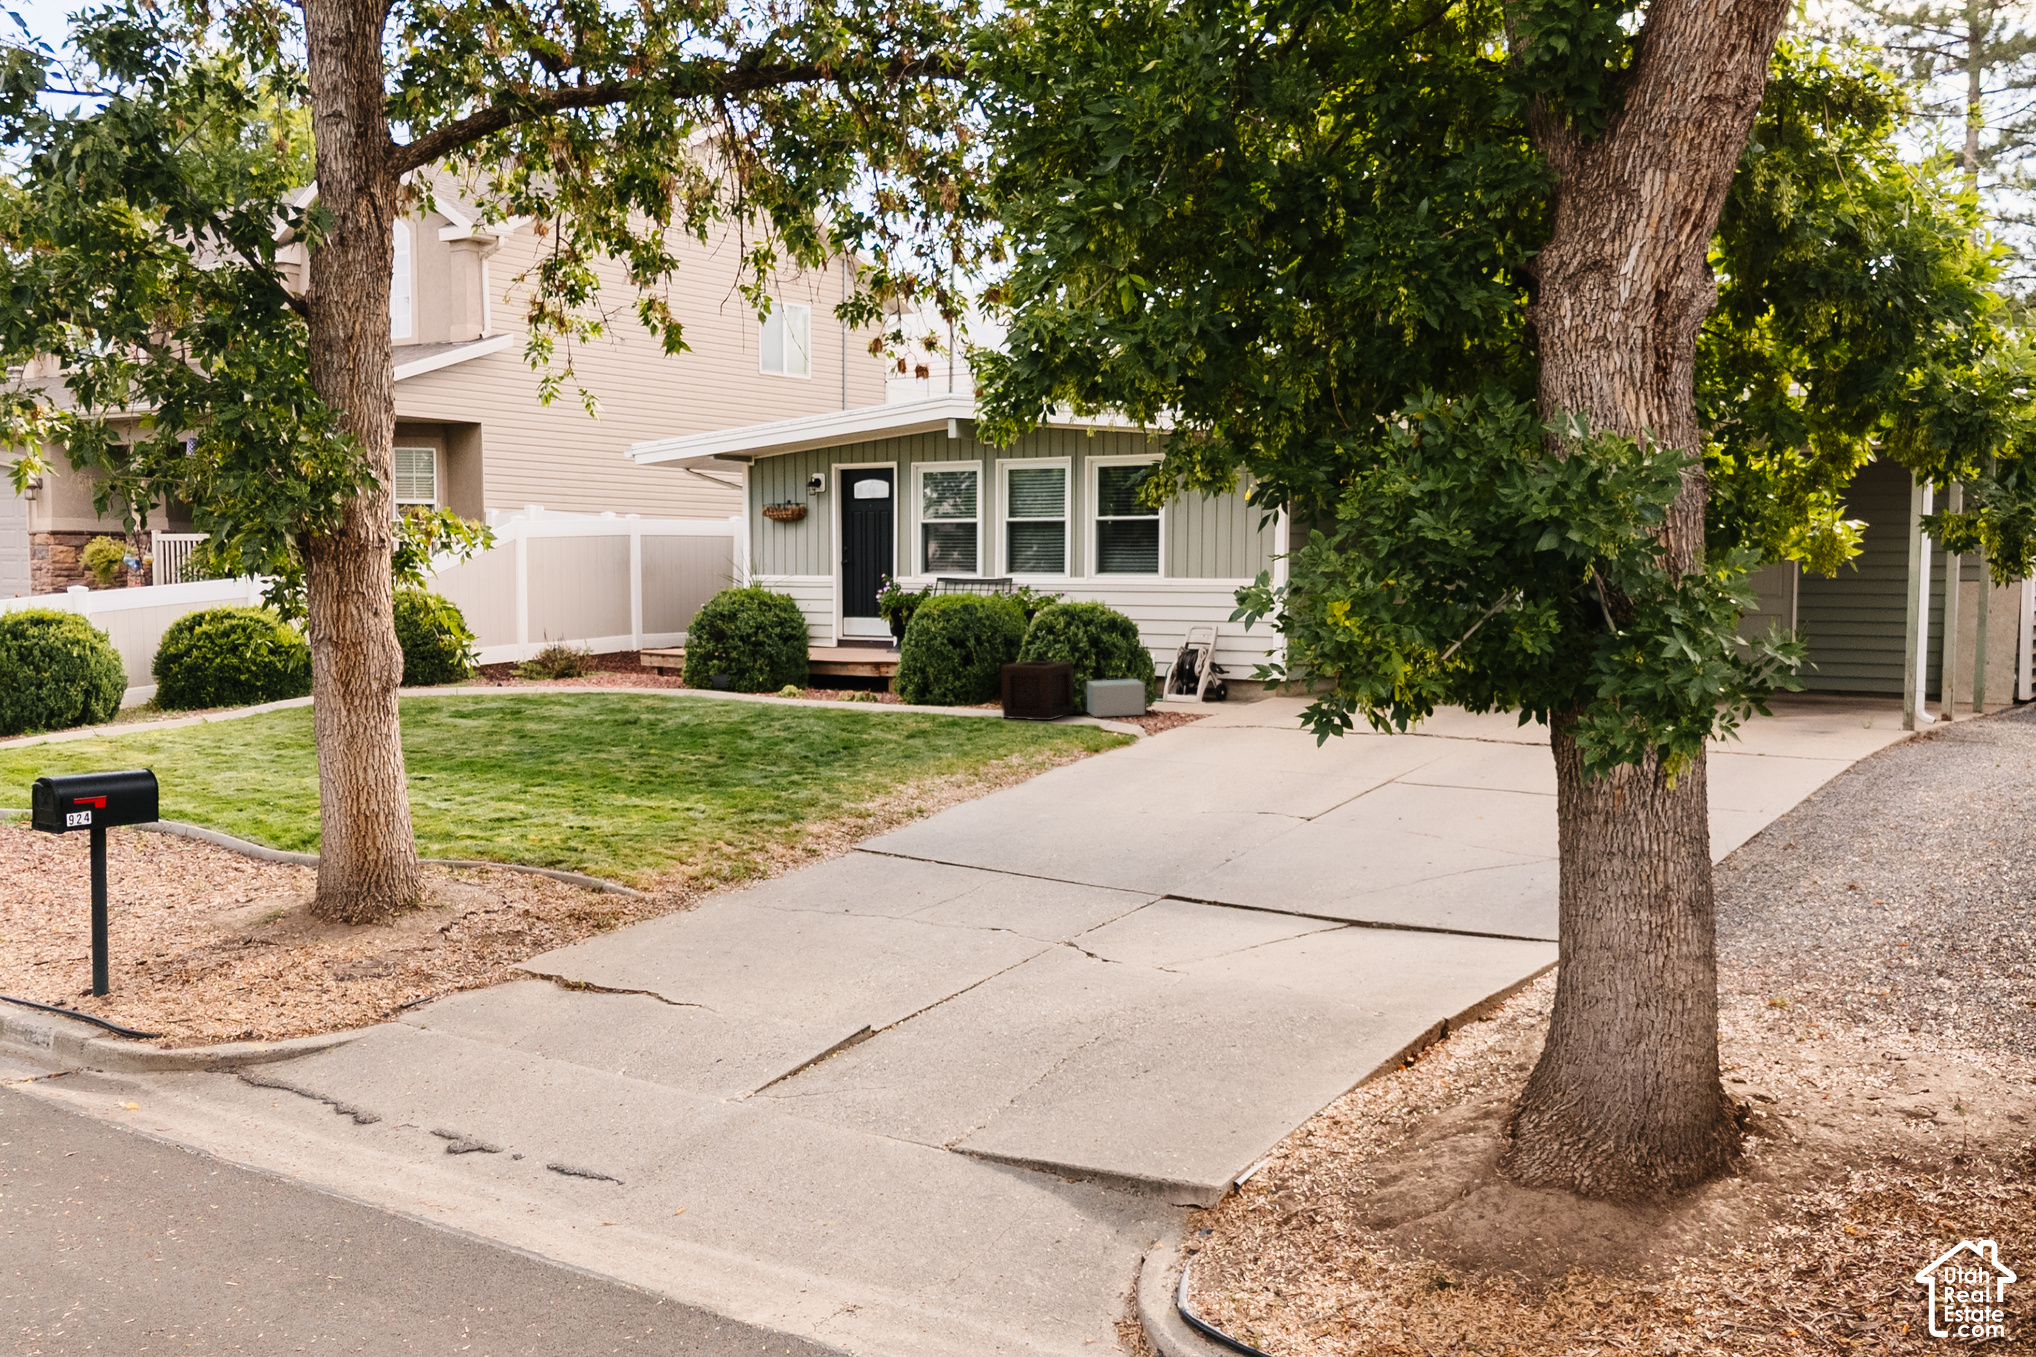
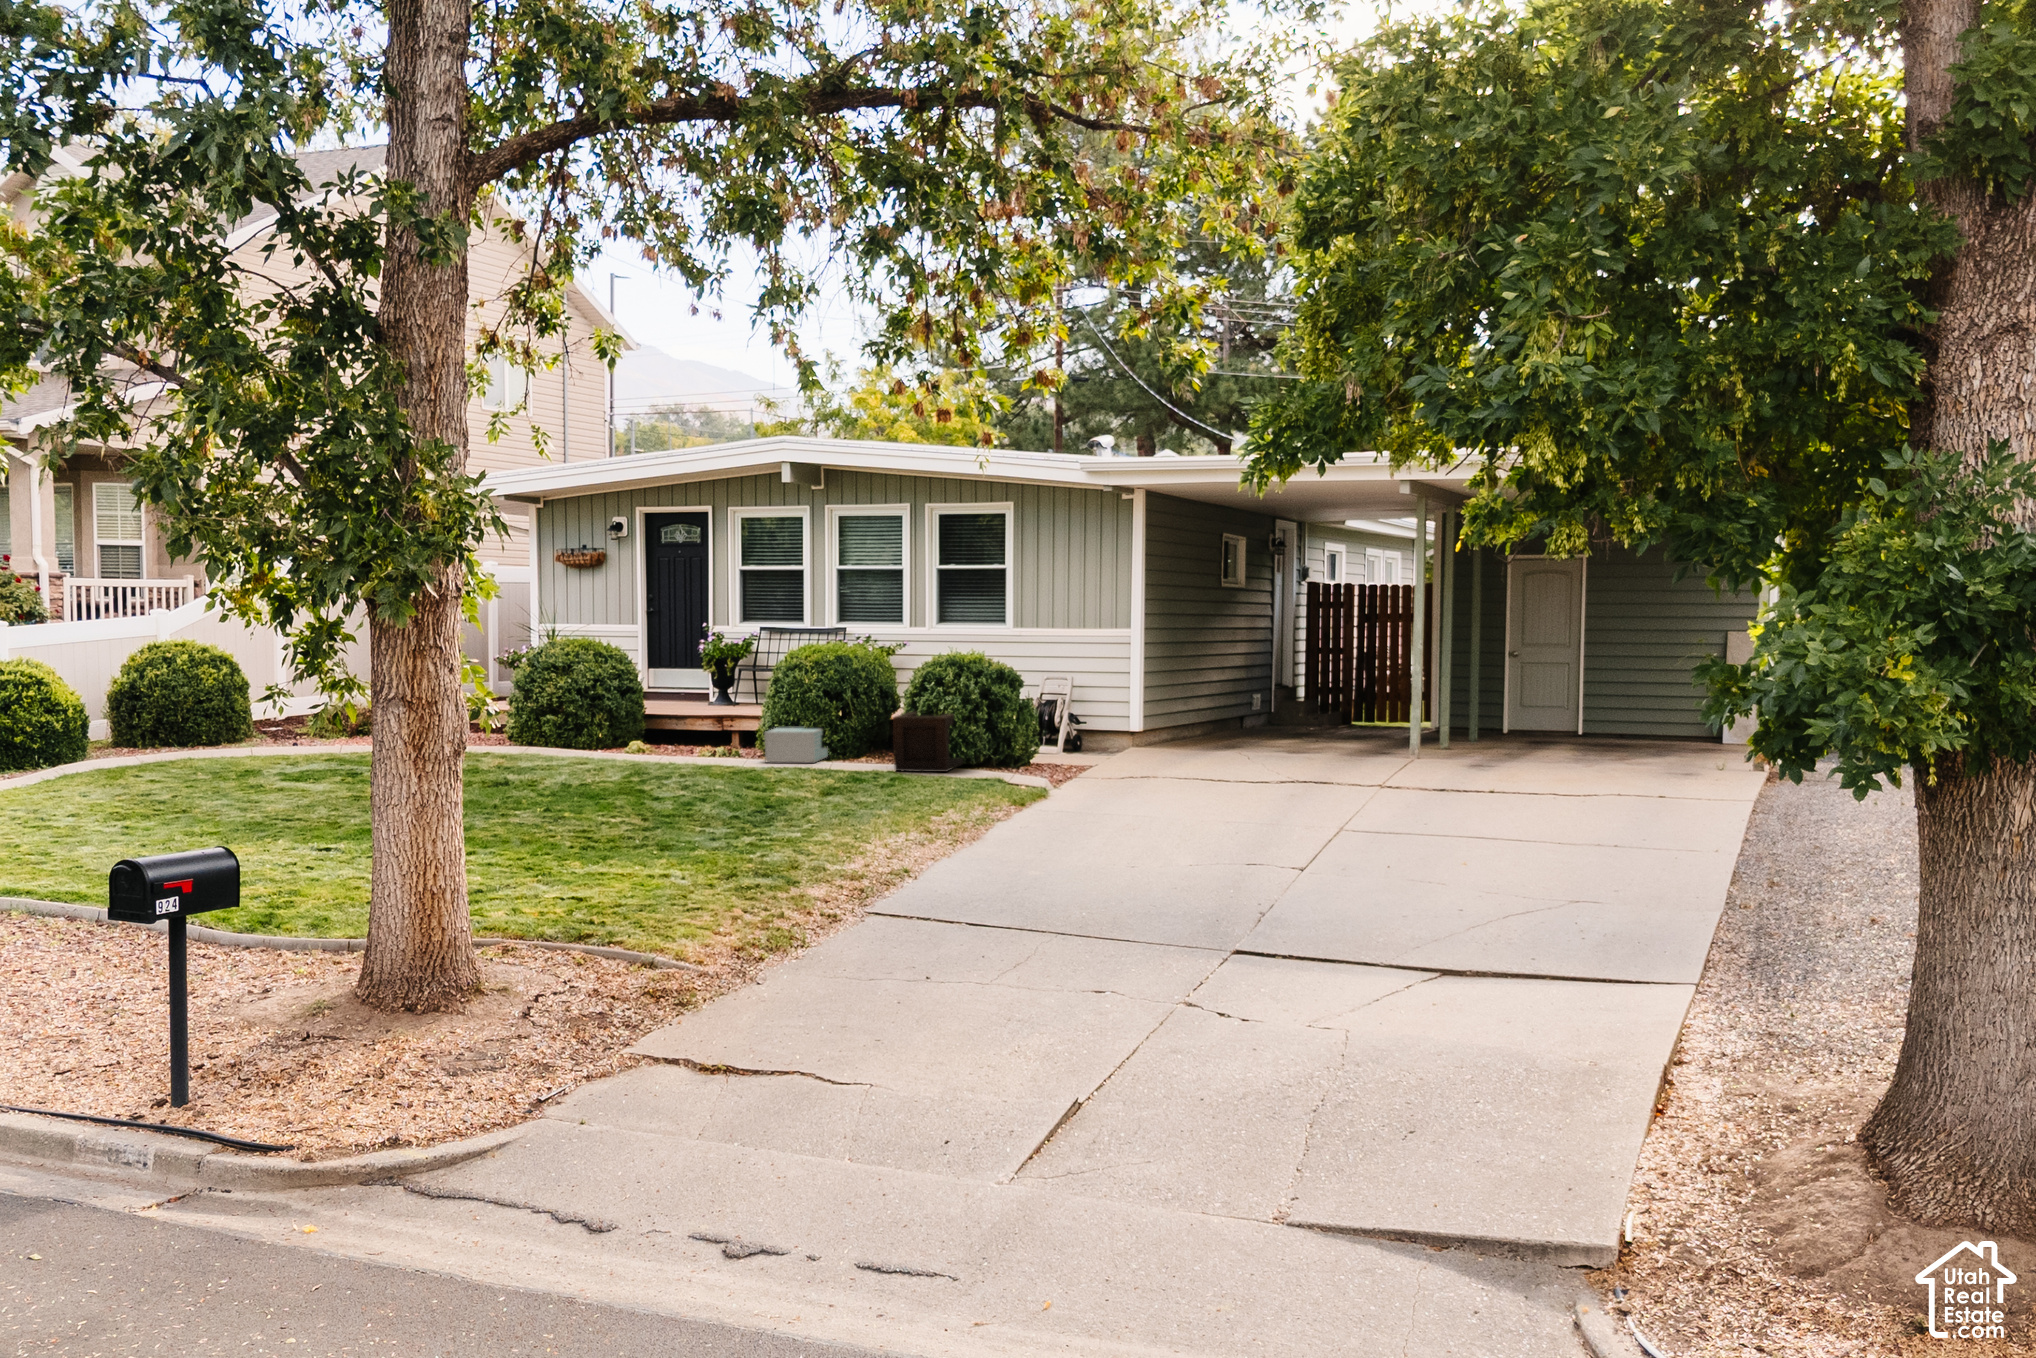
potted plant: present [698,619,735,688] -> none [514,671,560,750]
storage box: present [1087,679,1145,717] -> present [765,728,828,762]

